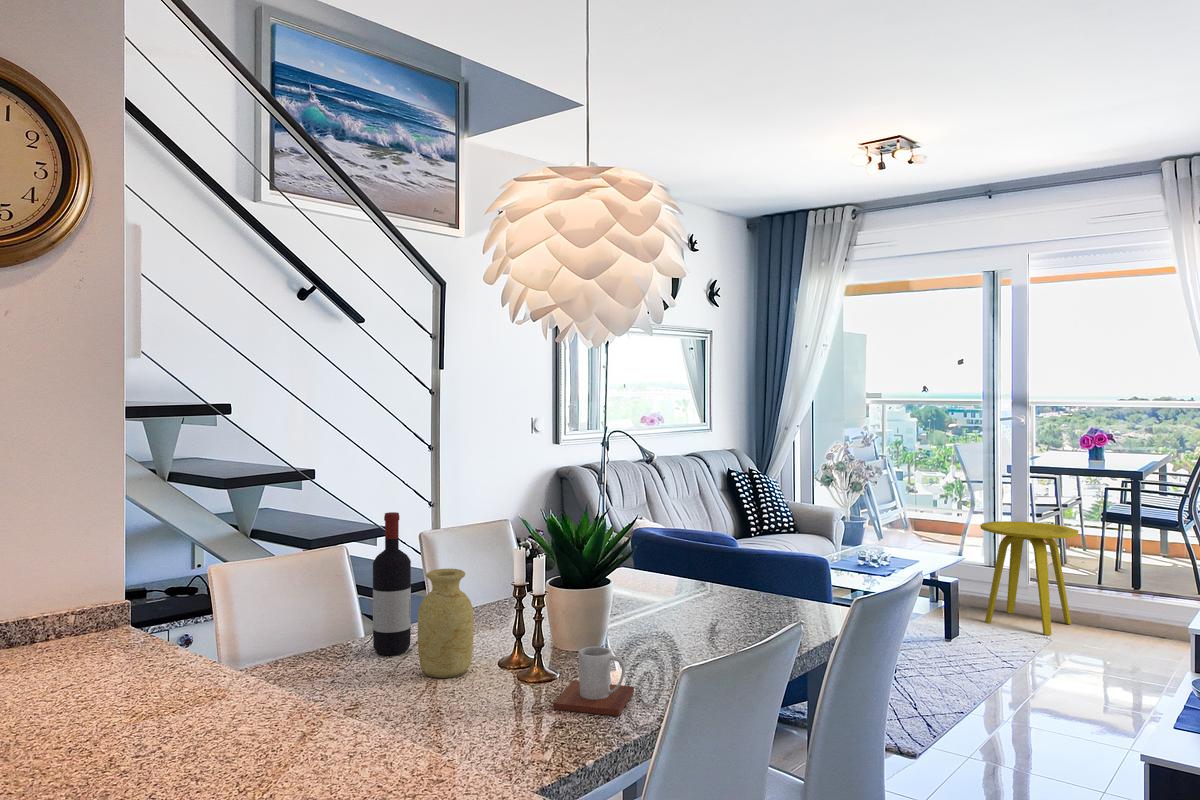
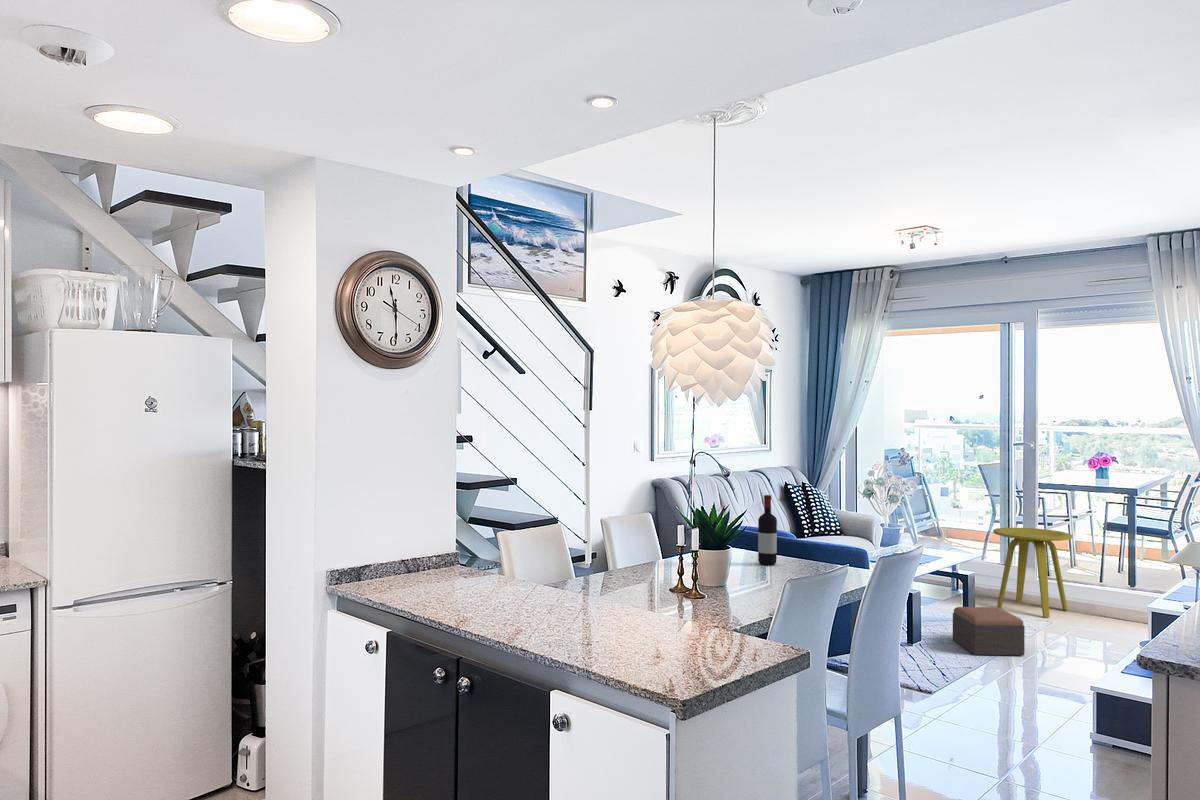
wine bottle: present [373,512,411,655] -> present [758,495,777,565]
vase: present [418,569,474,678] -> none [623,539,654,600]
footstool: none [937,628,1032,694] -> present [953,607,1025,655]
mug: present [553,647,634,716] -> none [707,581,750,616]

